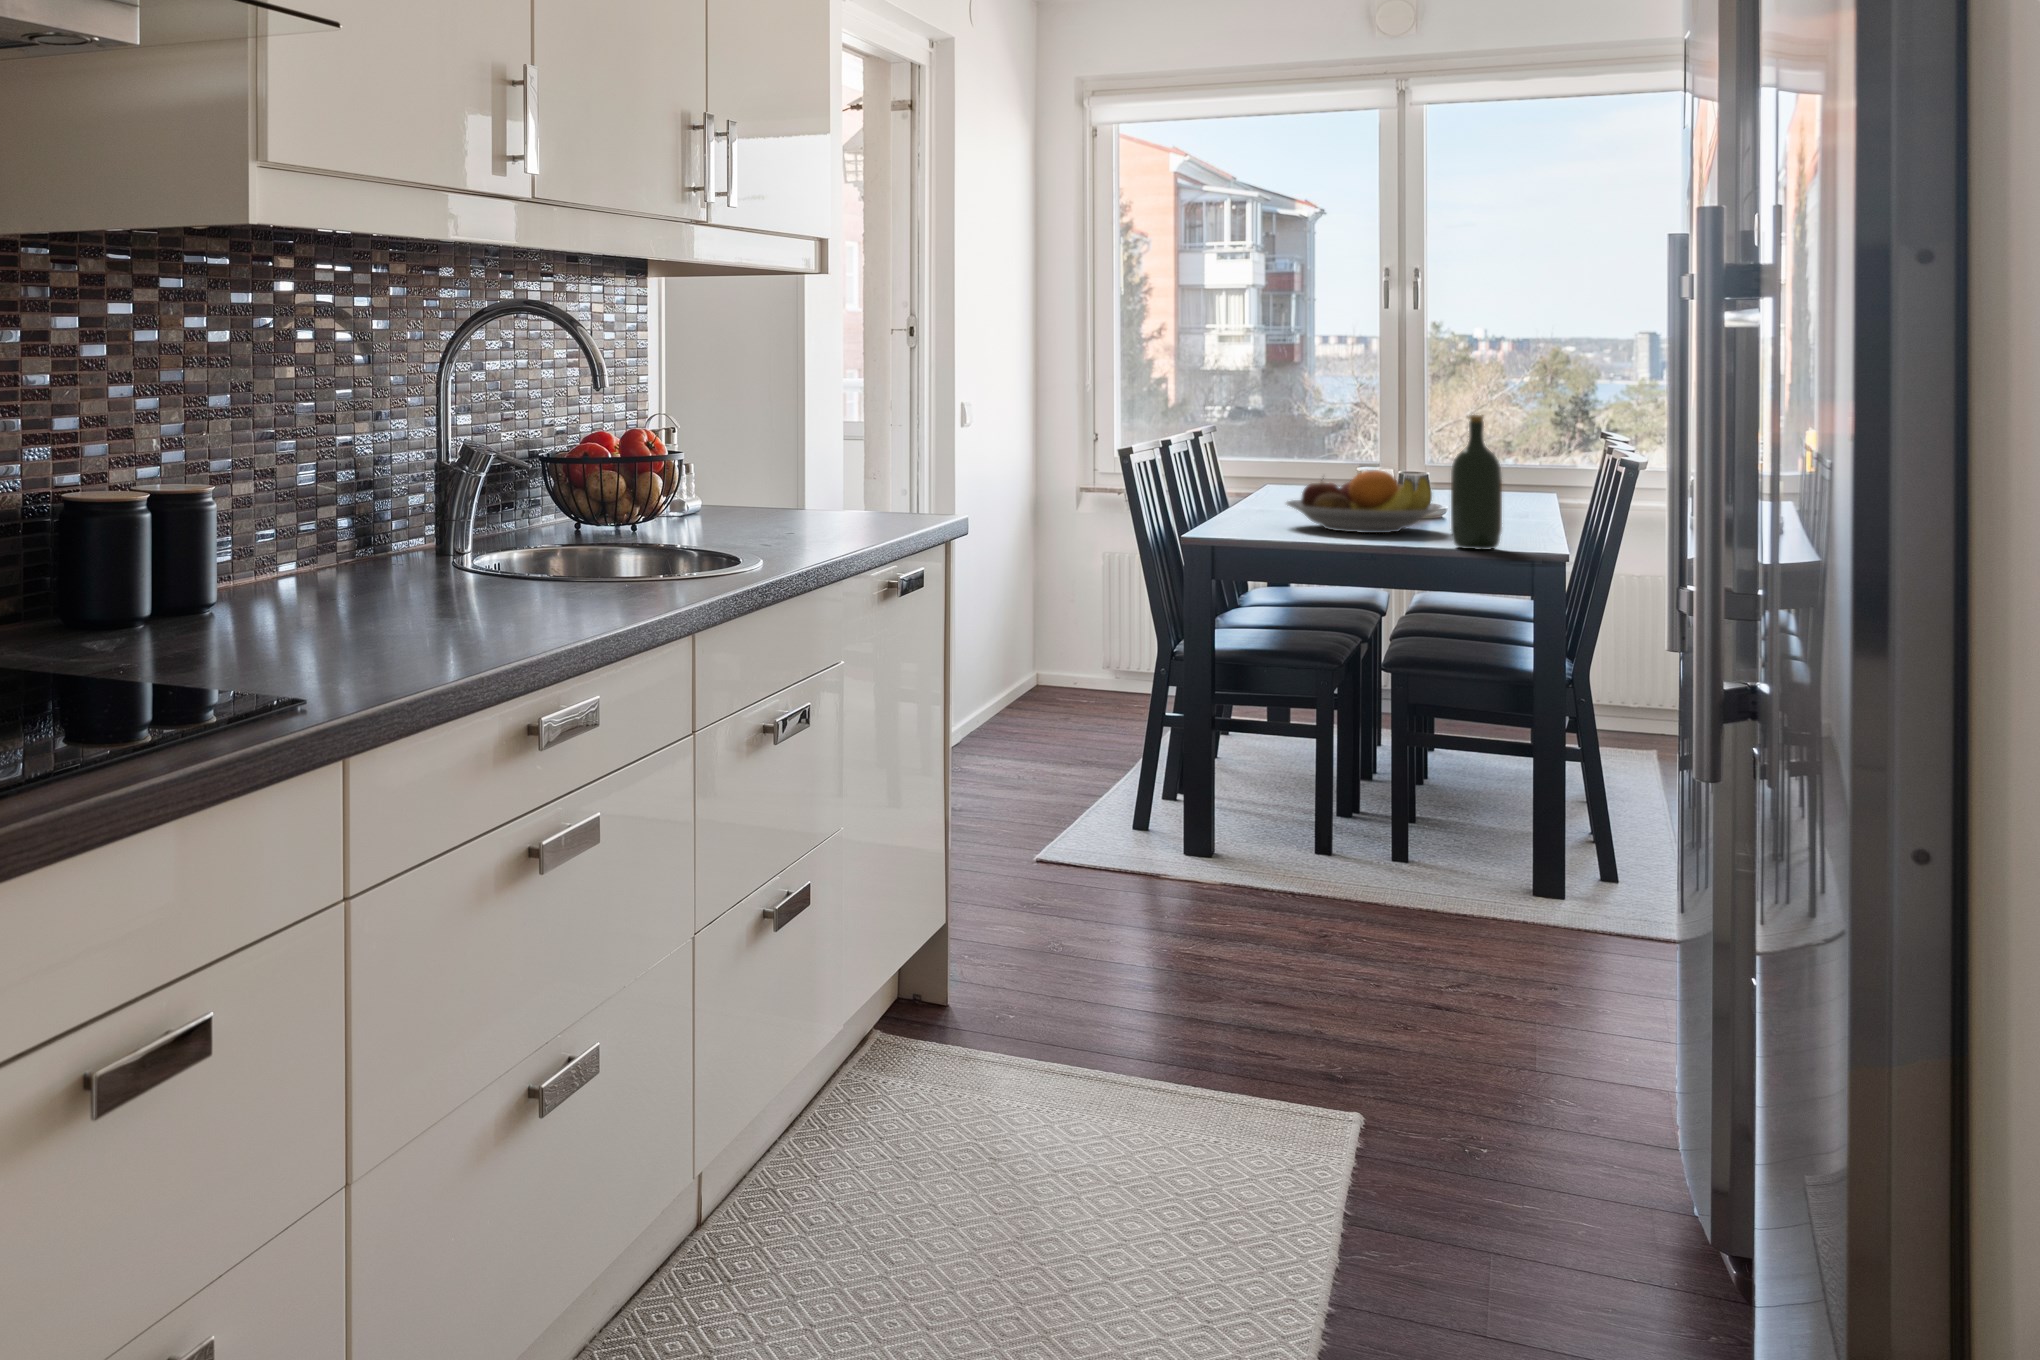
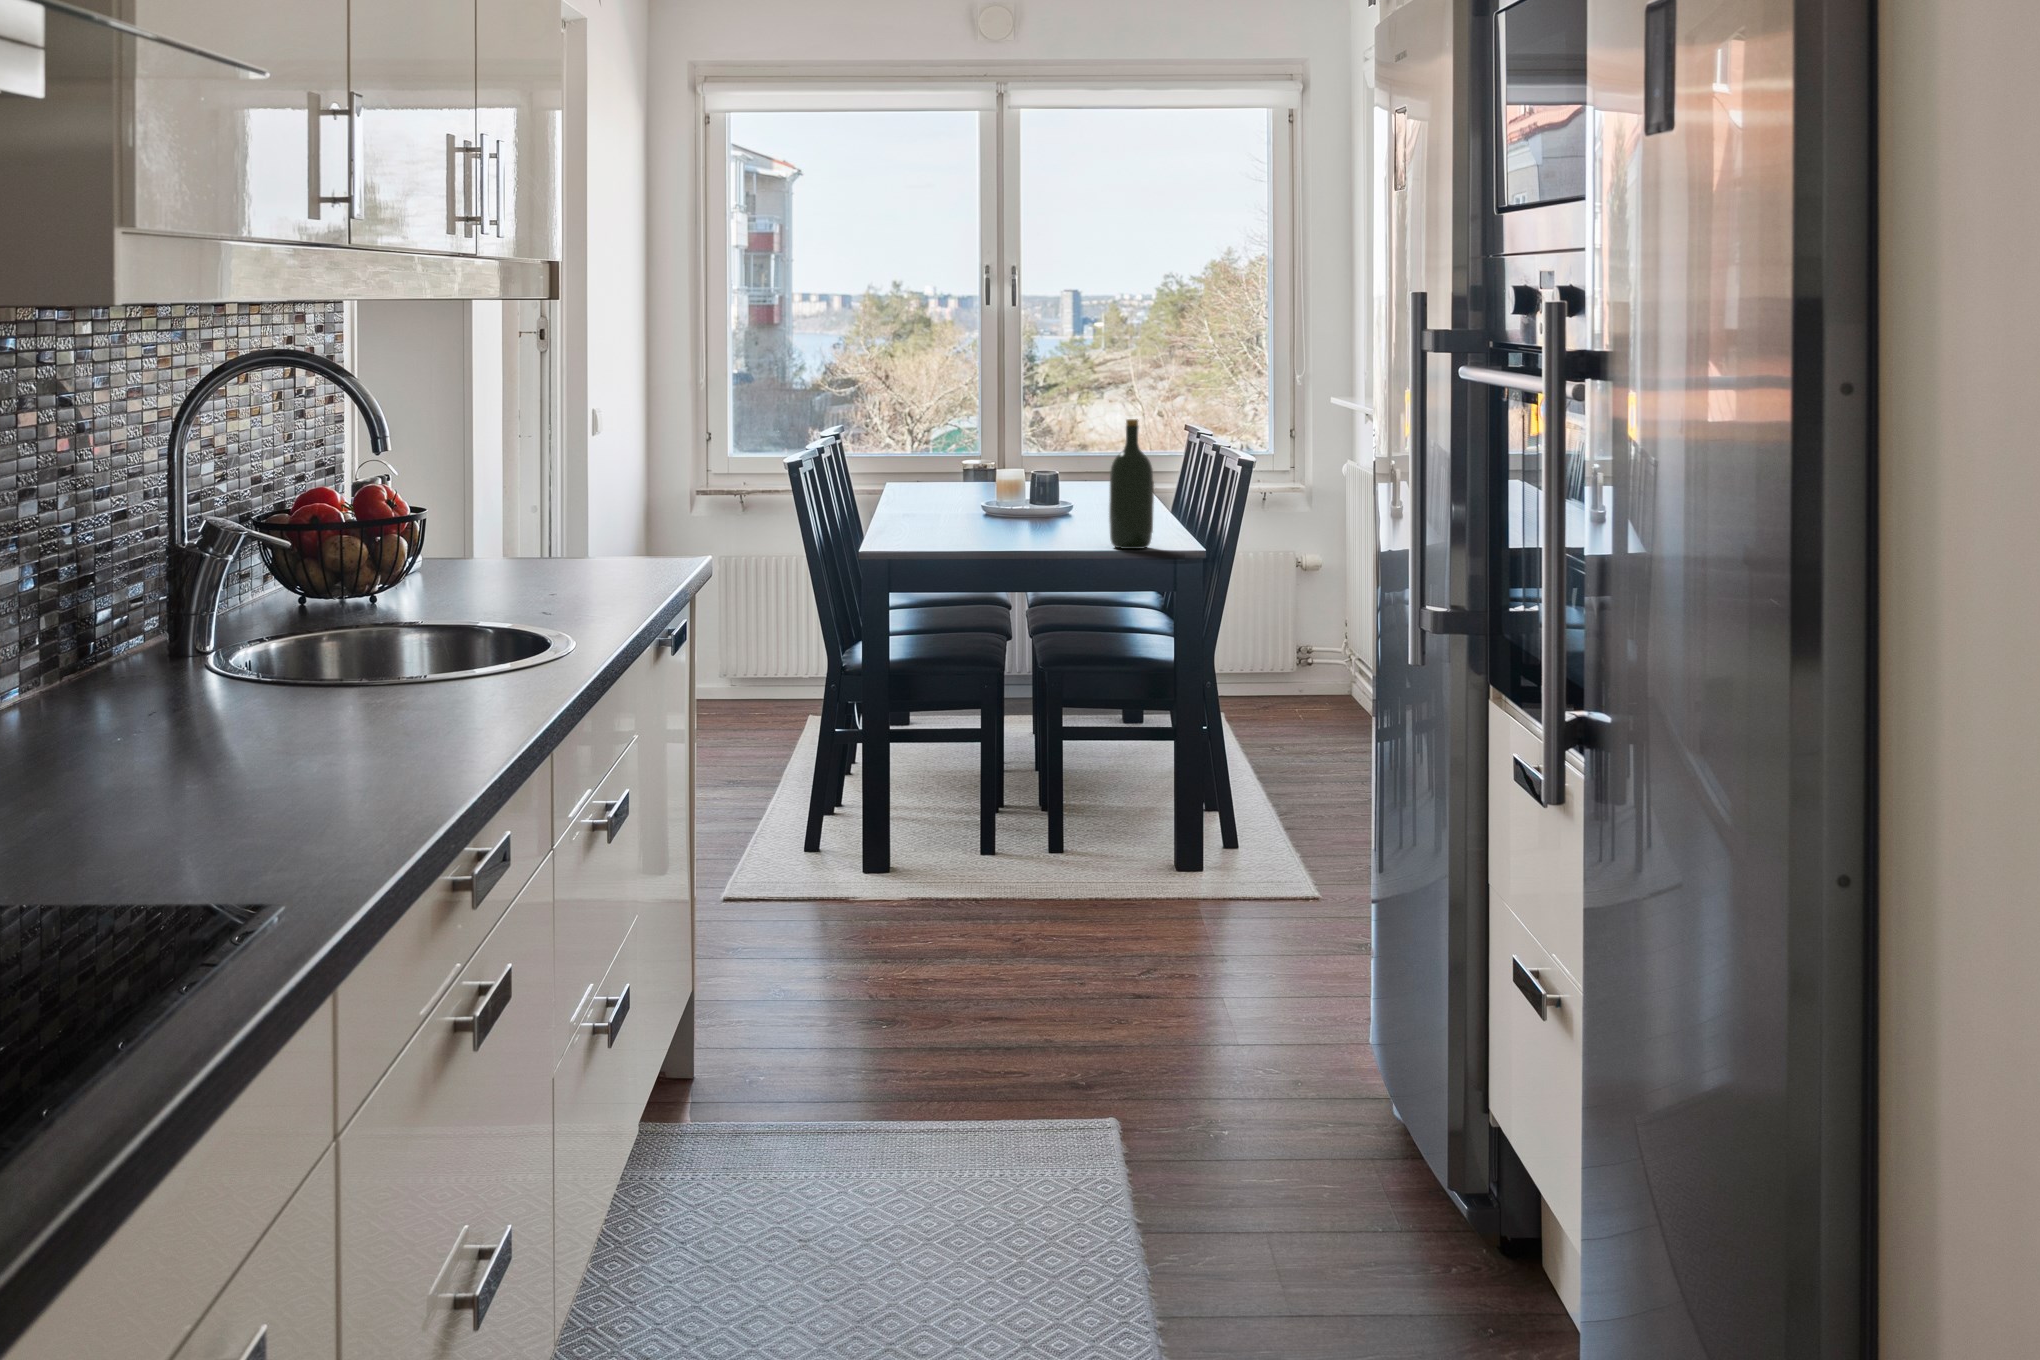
fruit bowl: present [1286,470,1440,533] -> none [948,471,1089,534]

